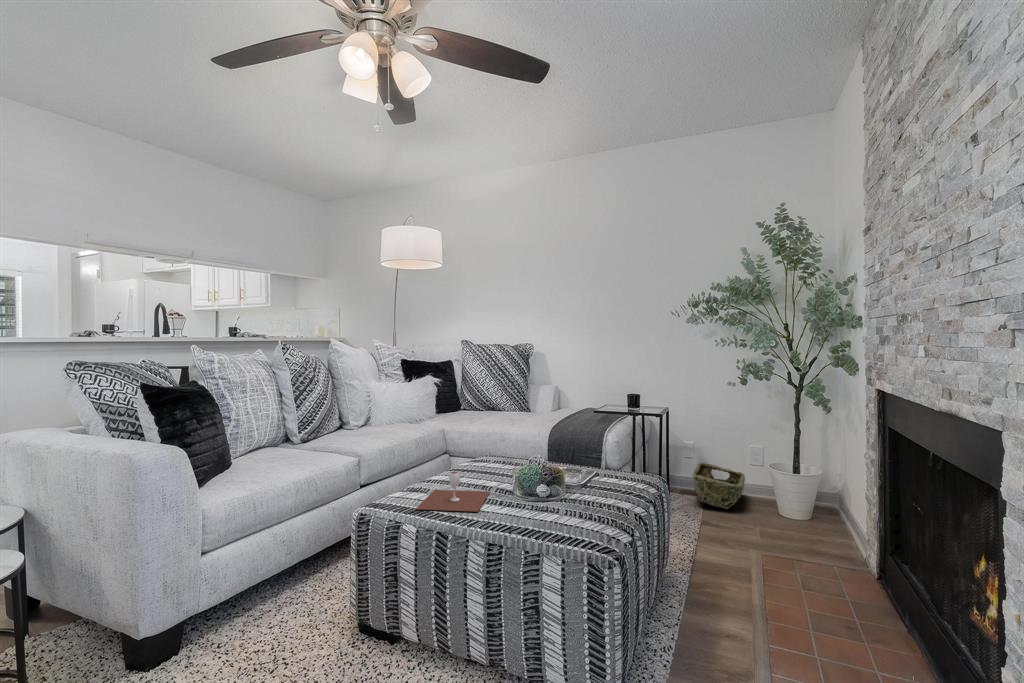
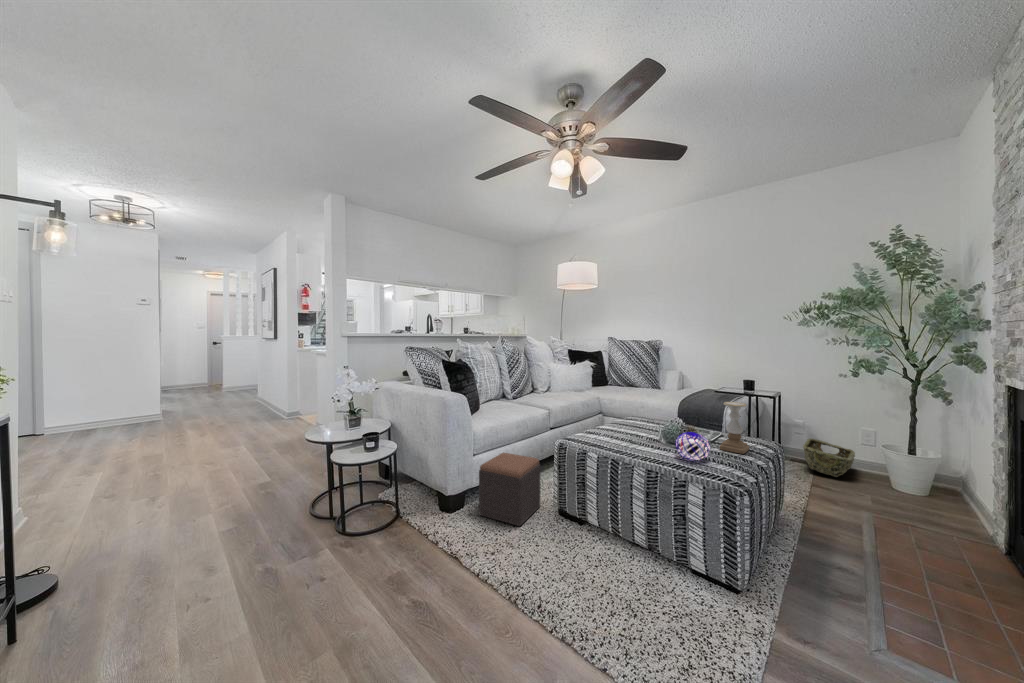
candle holder: none [590,428,627,501] -> present [720,402,749,454]
wine glass: present [416,472,490,512] -> none [596,423,644,450]
decorative orb: none [529,477,575,519] -> present [676,432,710,460]
footstool: none [213,536,333,664] -> present [479,453,540,526]

